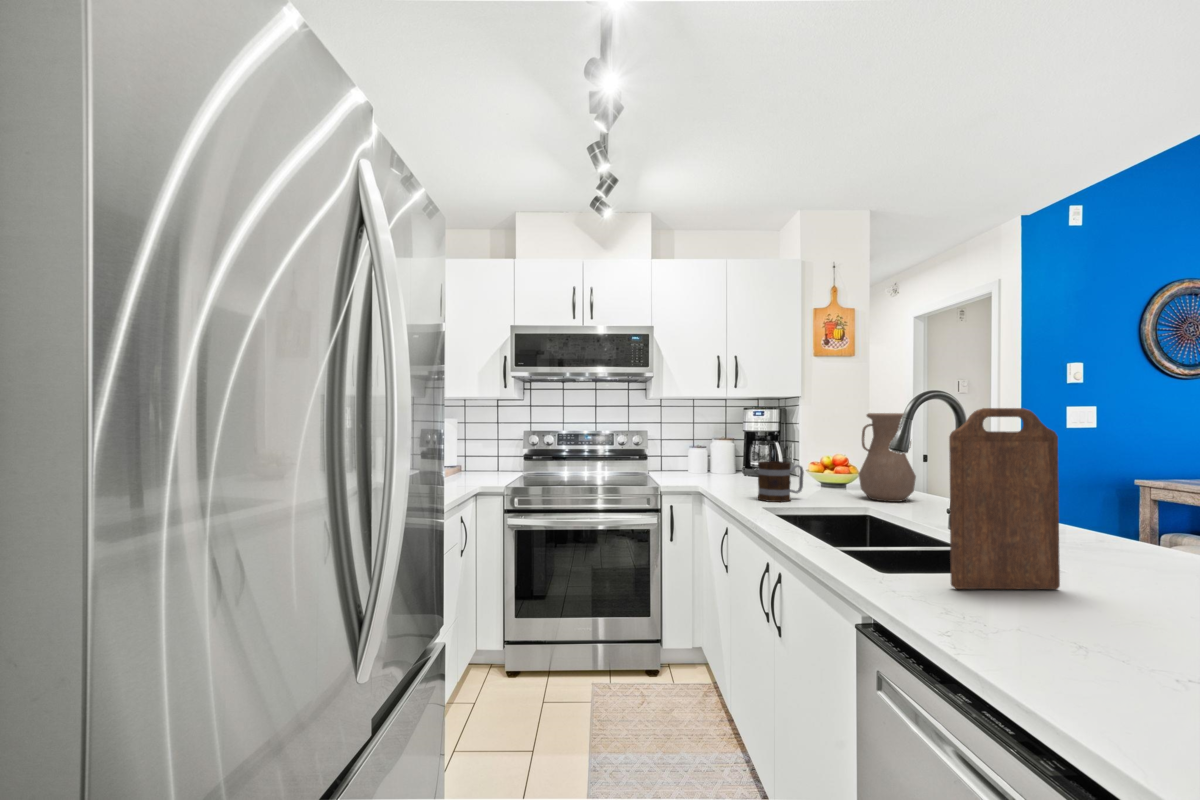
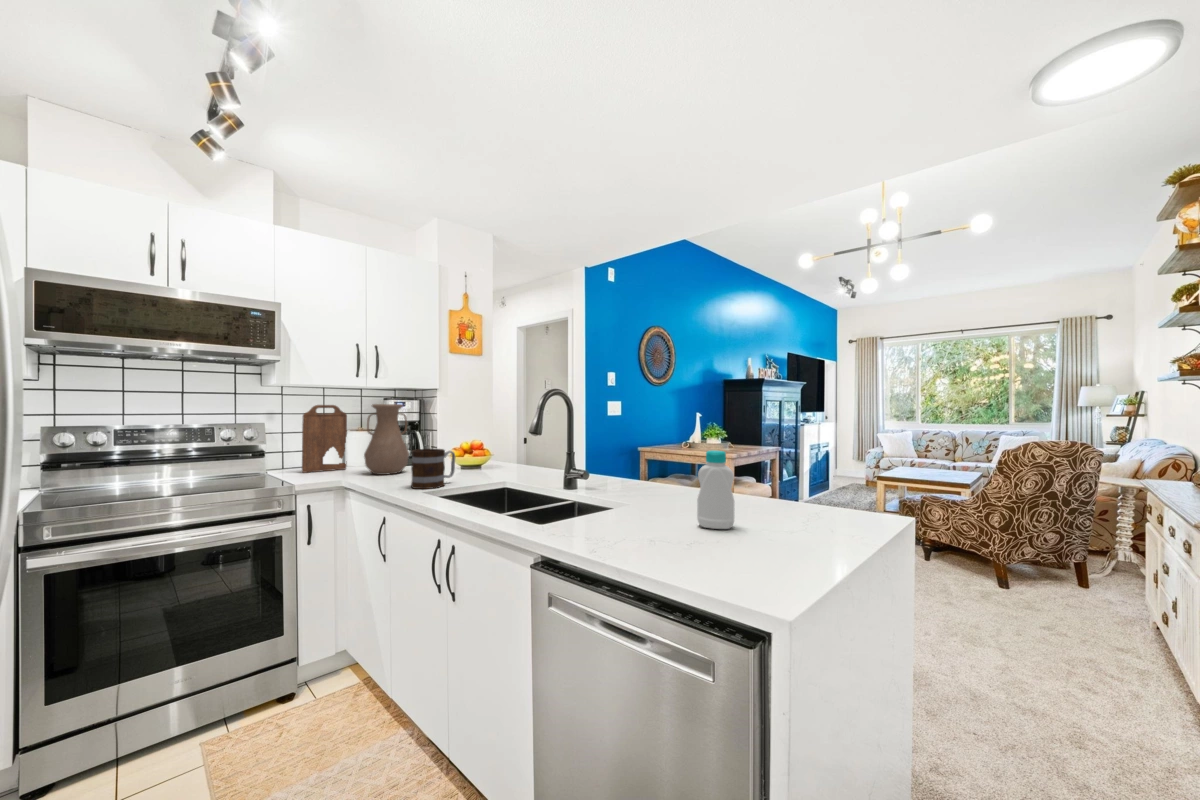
cutting board: present [949,408,1060,589] -> present [302,405,347,473]
vase: present [859,413,916,502] -> present [364,404,409,475]
bottle: none [1080,484,1148,595] -> present [697,450,735,529]

